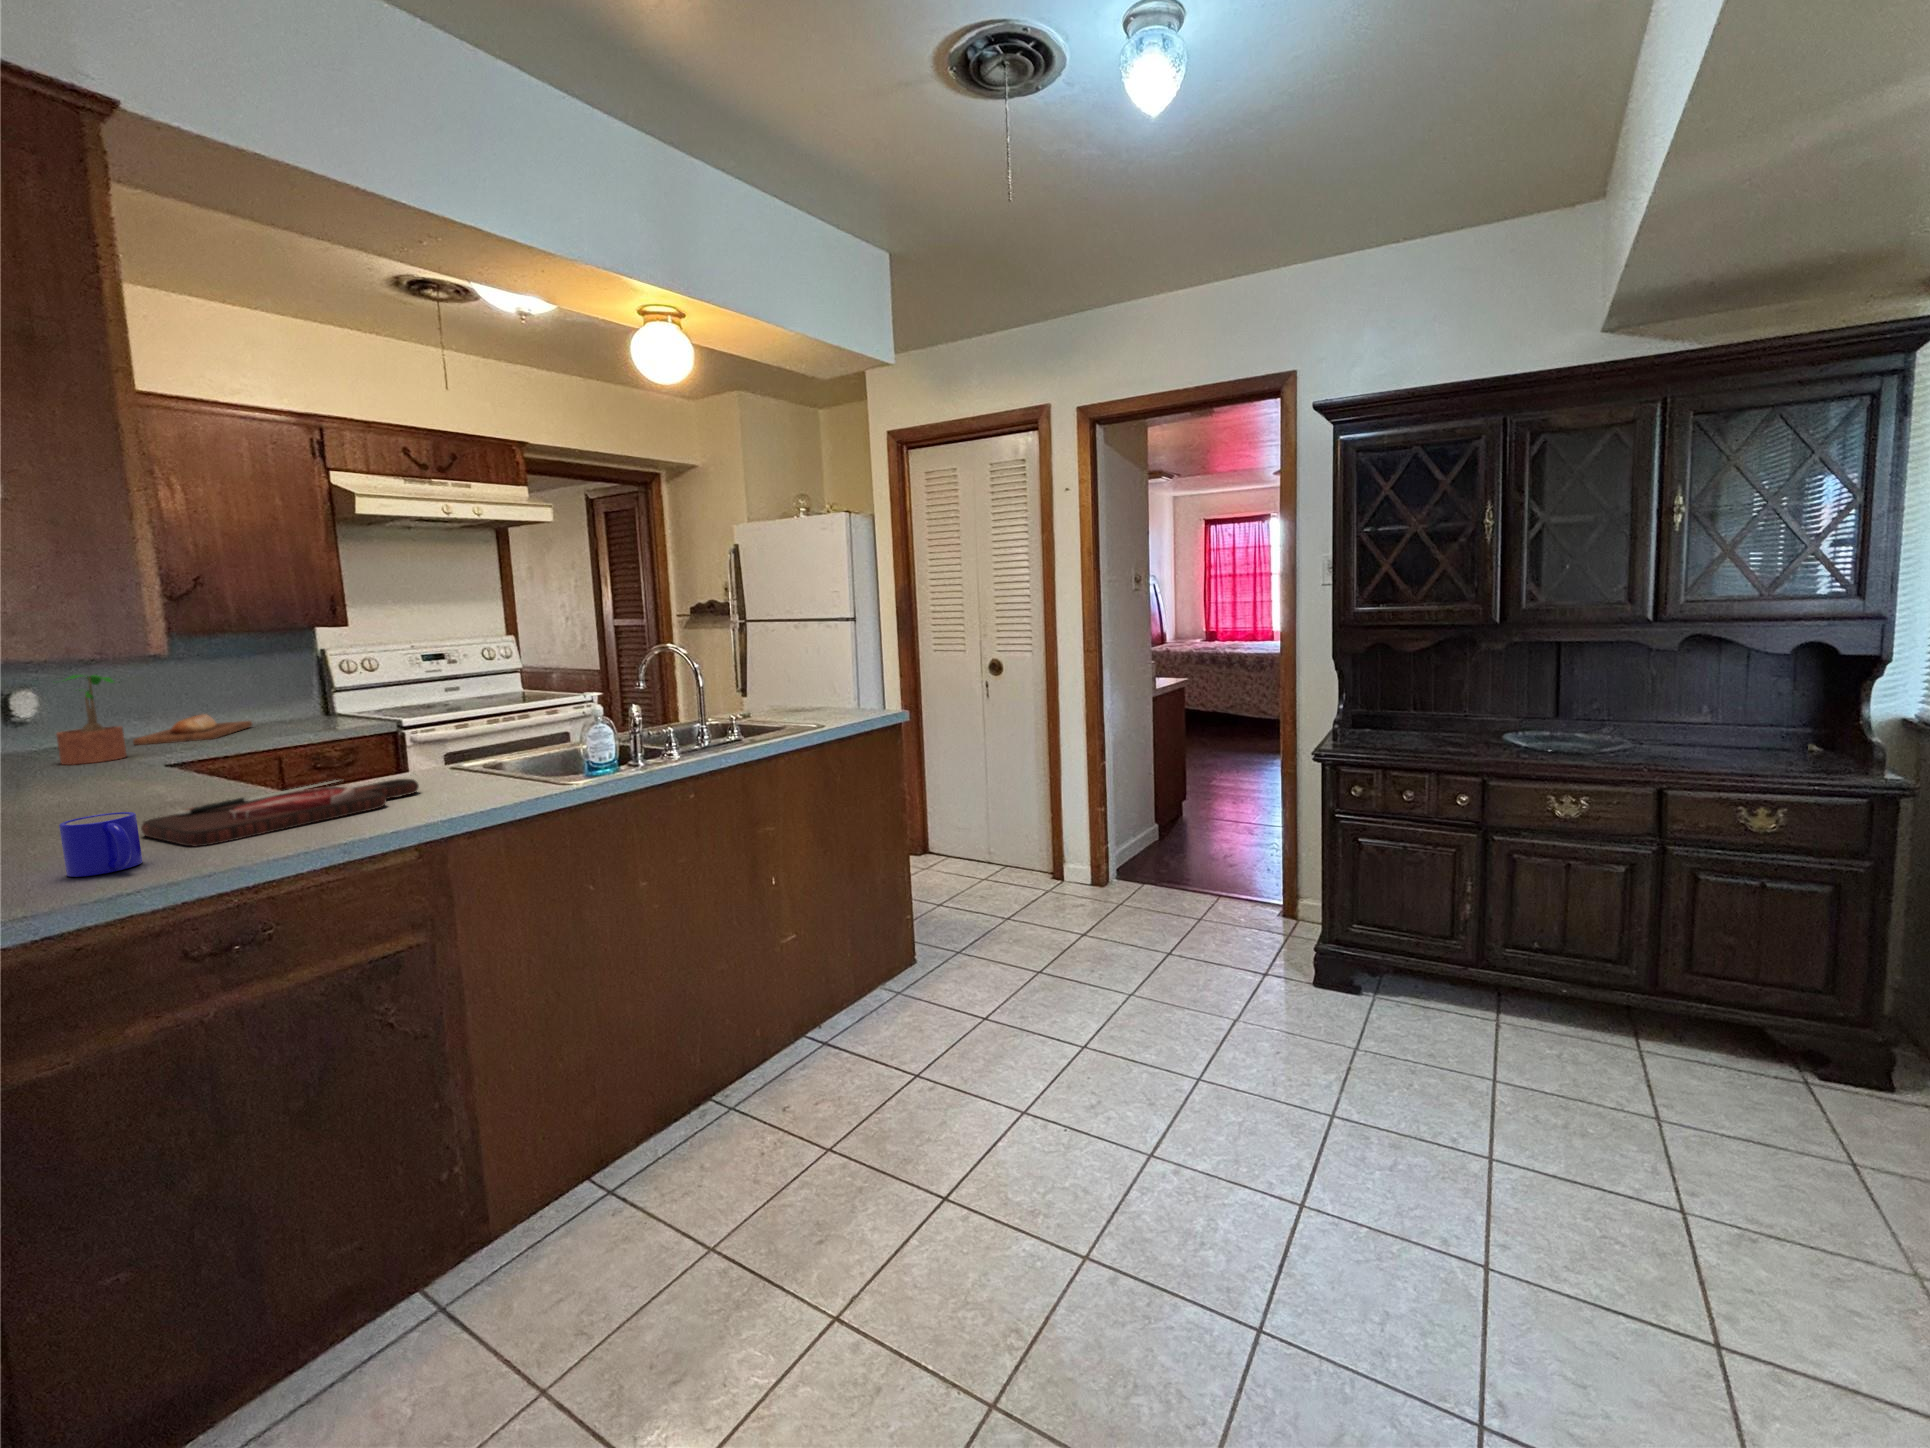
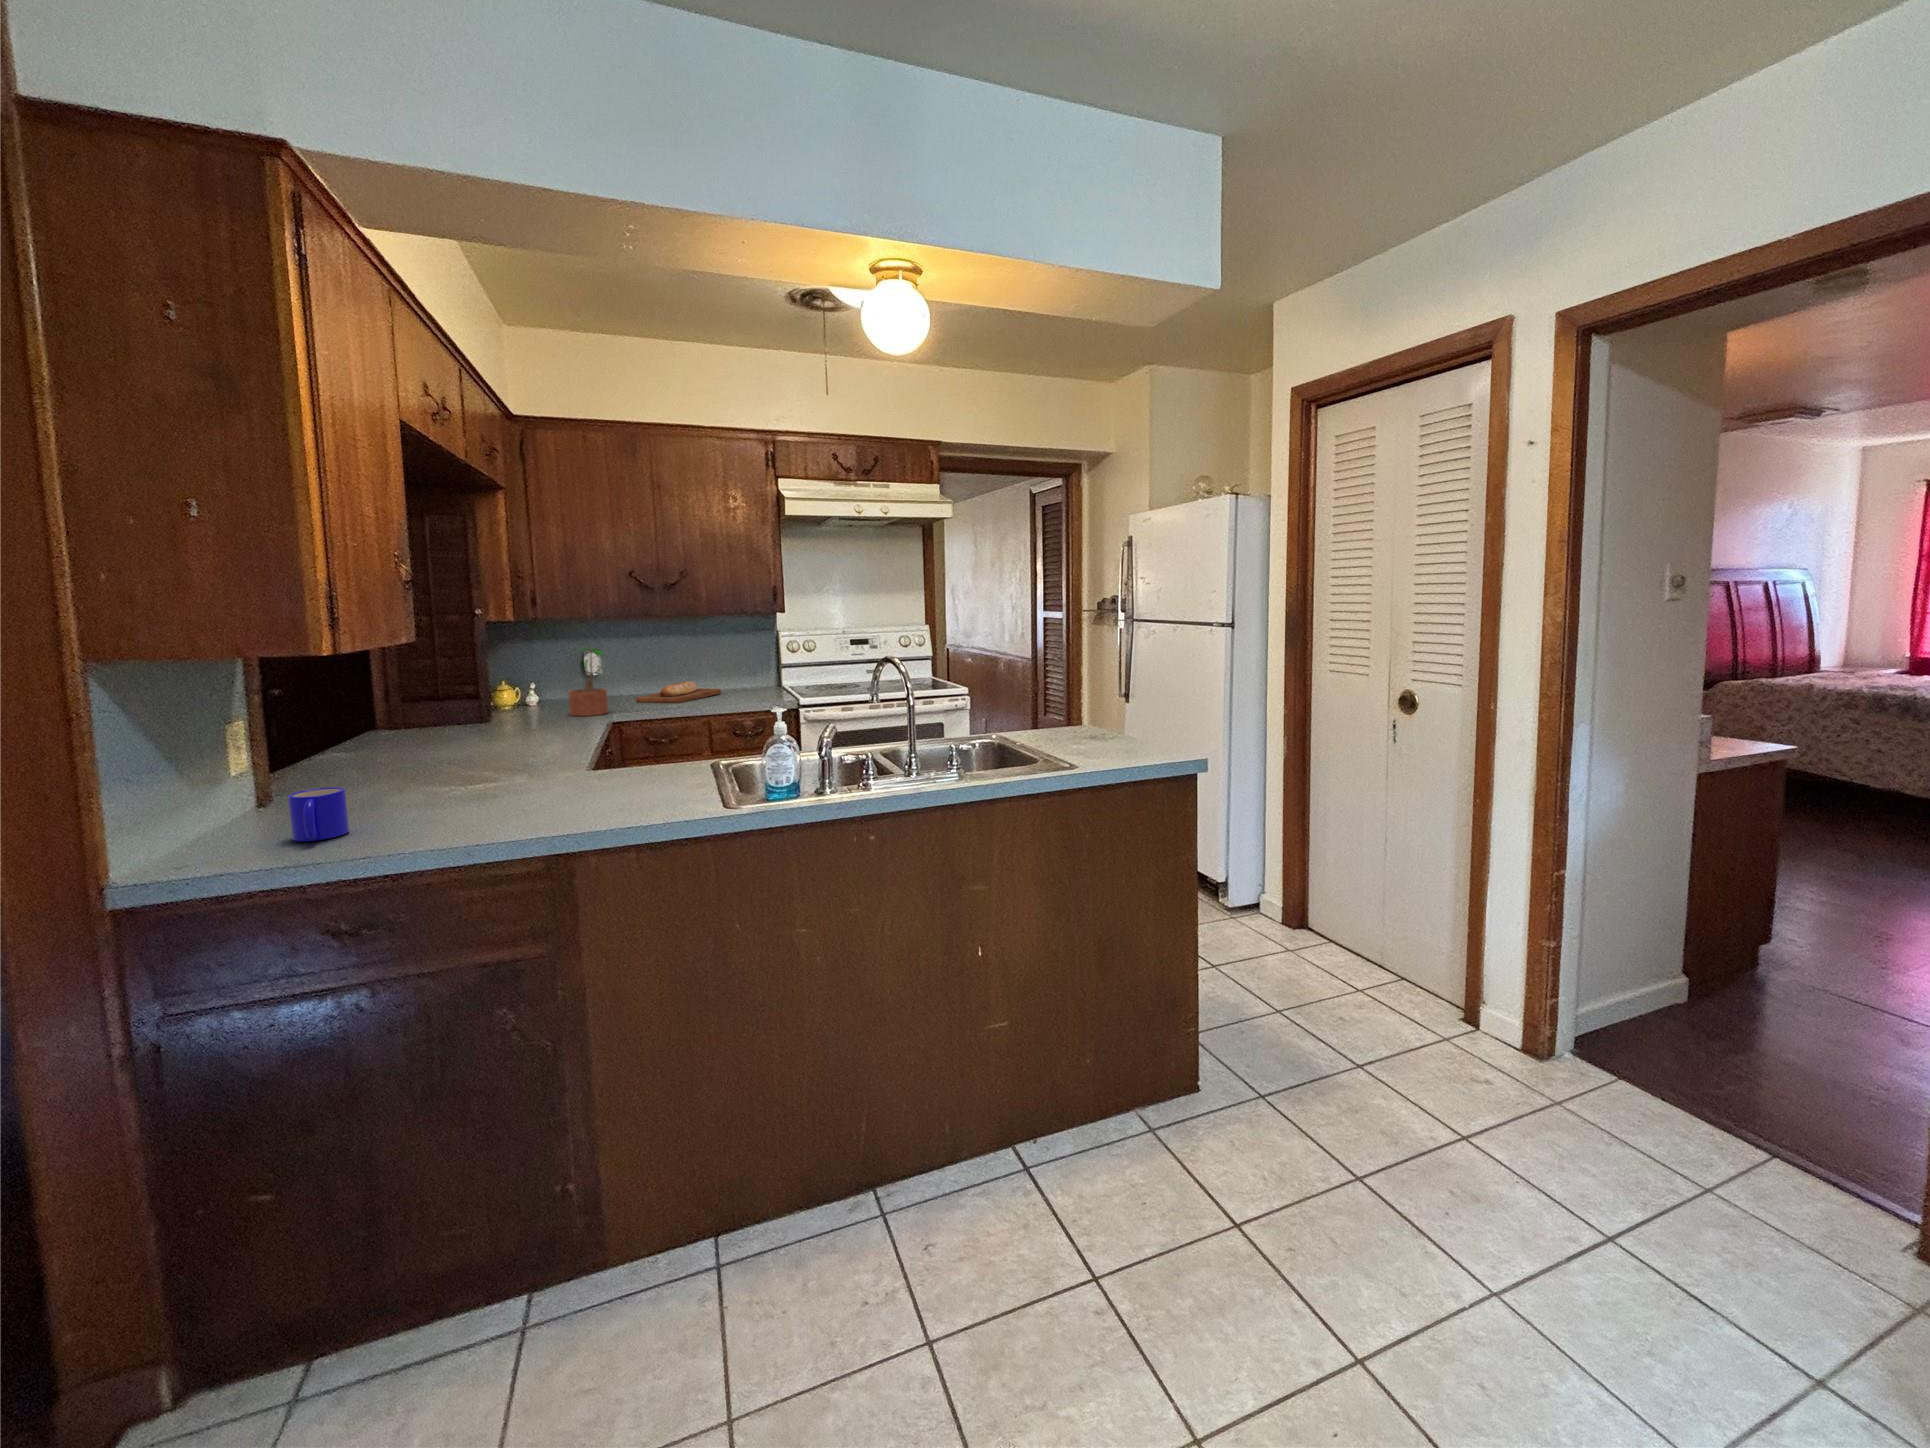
cutting board: present [141,779,419,846] -> none [399,773,627,824]

